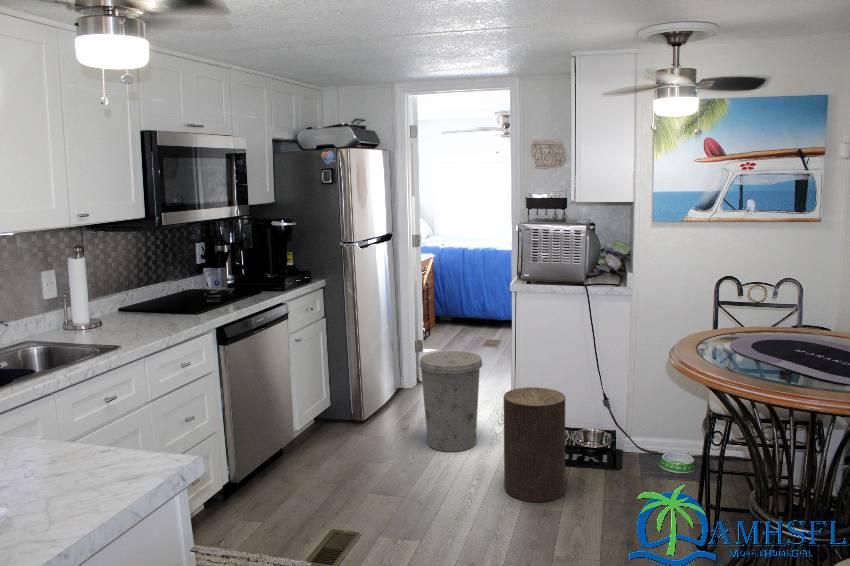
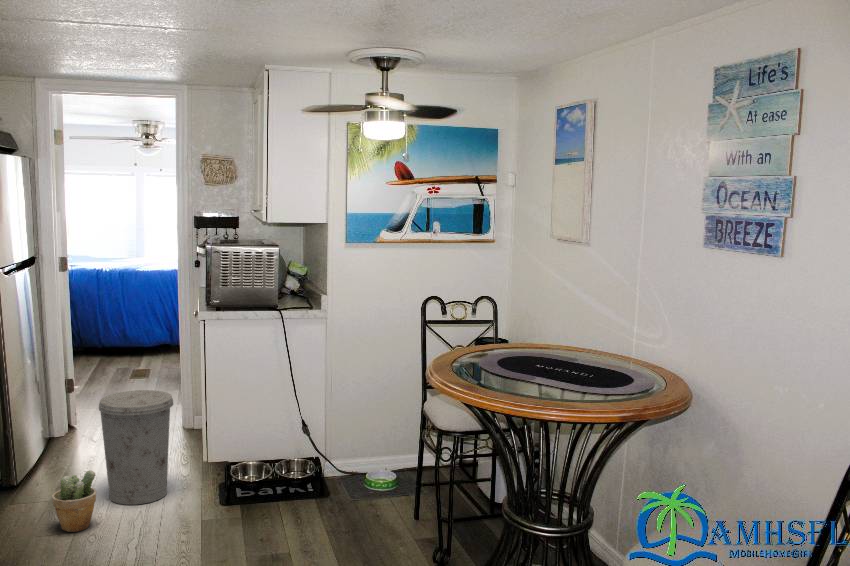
stool: present [504,387,565,502] -> none [214,420,280,539]
potted plant: none [373,418,408,469] -> present [52,470,96,532]

